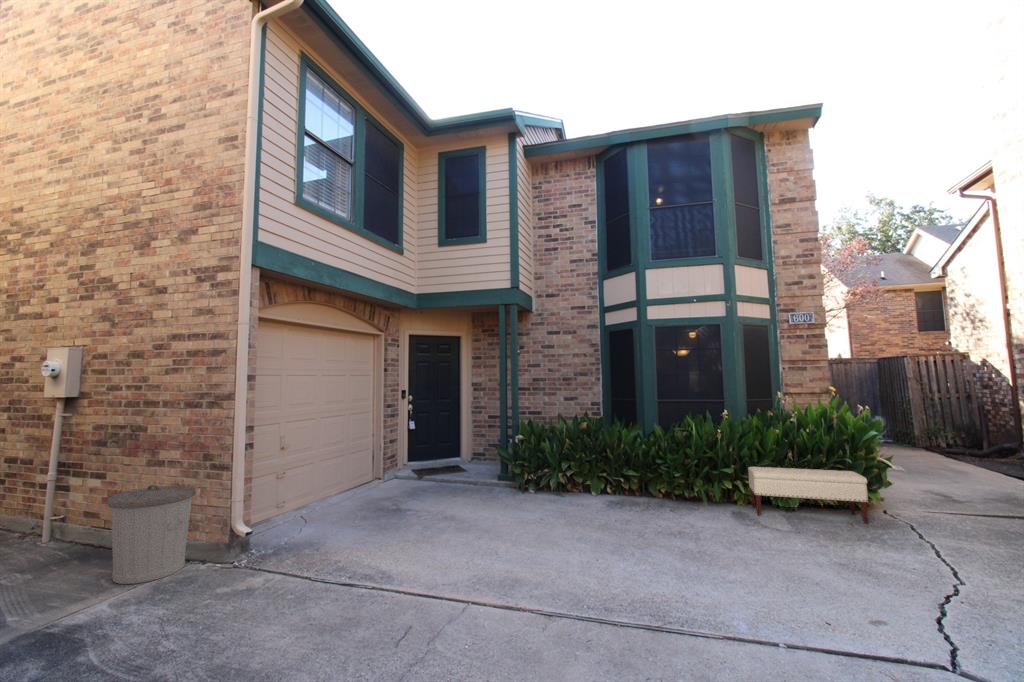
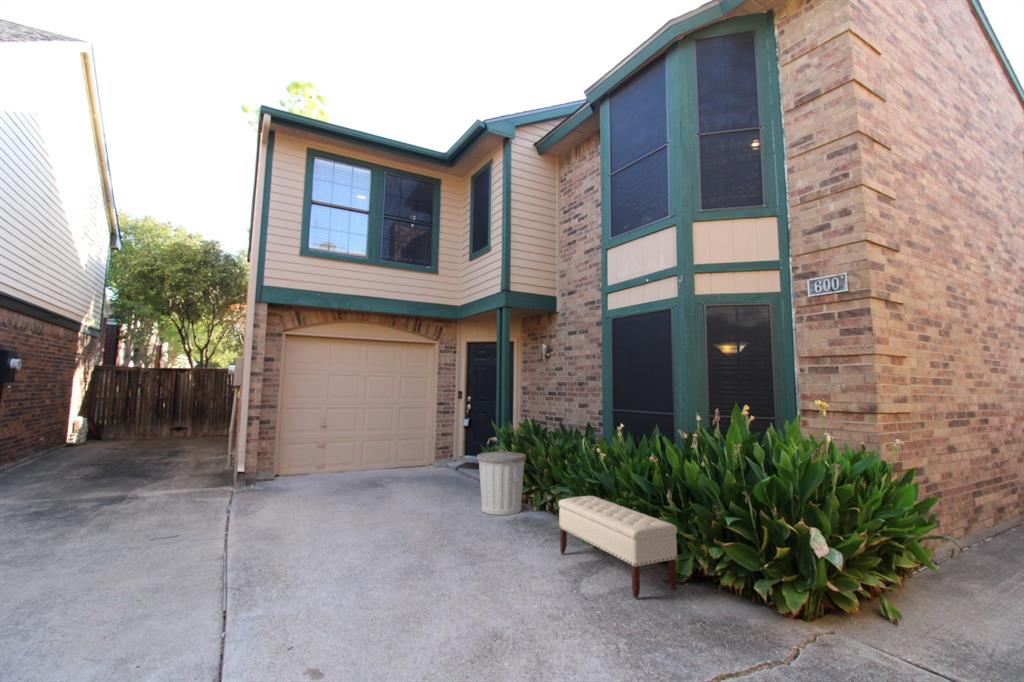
trash can: present [107,485,196,584] -> present [477,449,526,515]

